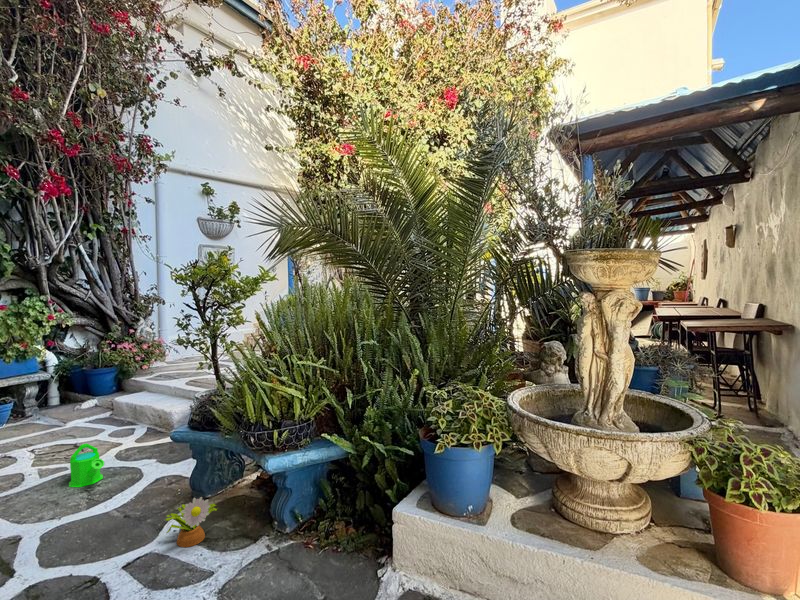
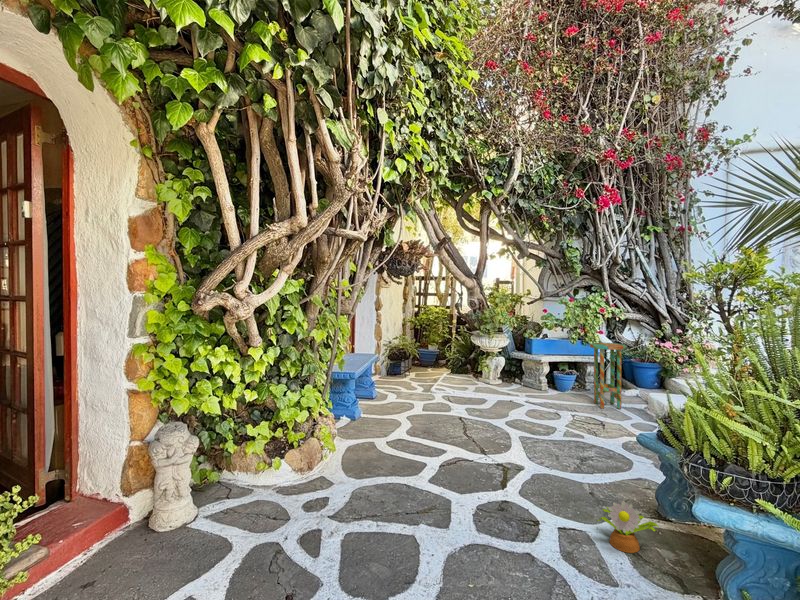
side table: none [40,353,87,432] -> present [590,343,626,409]
watering can: present [69,443,104,487] -> none [574,419,602,456]

